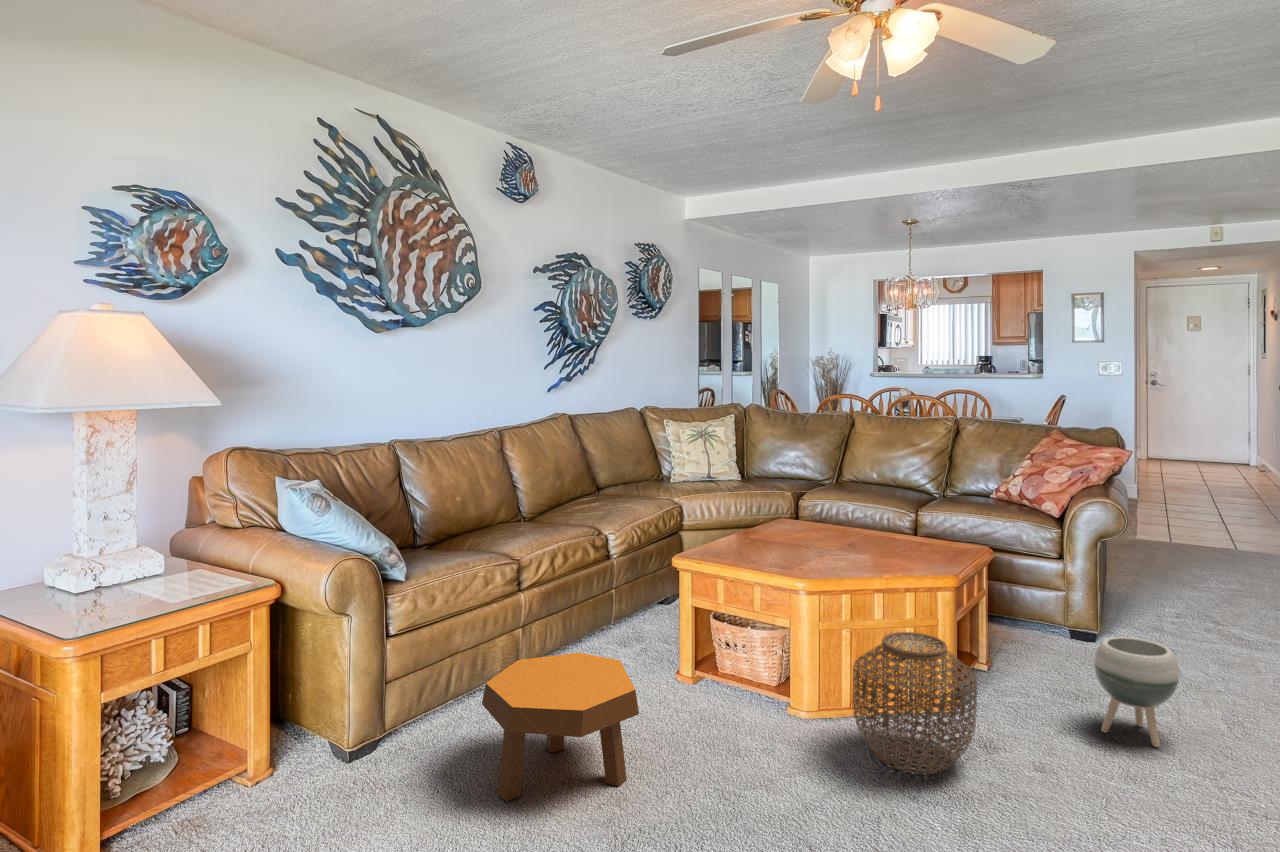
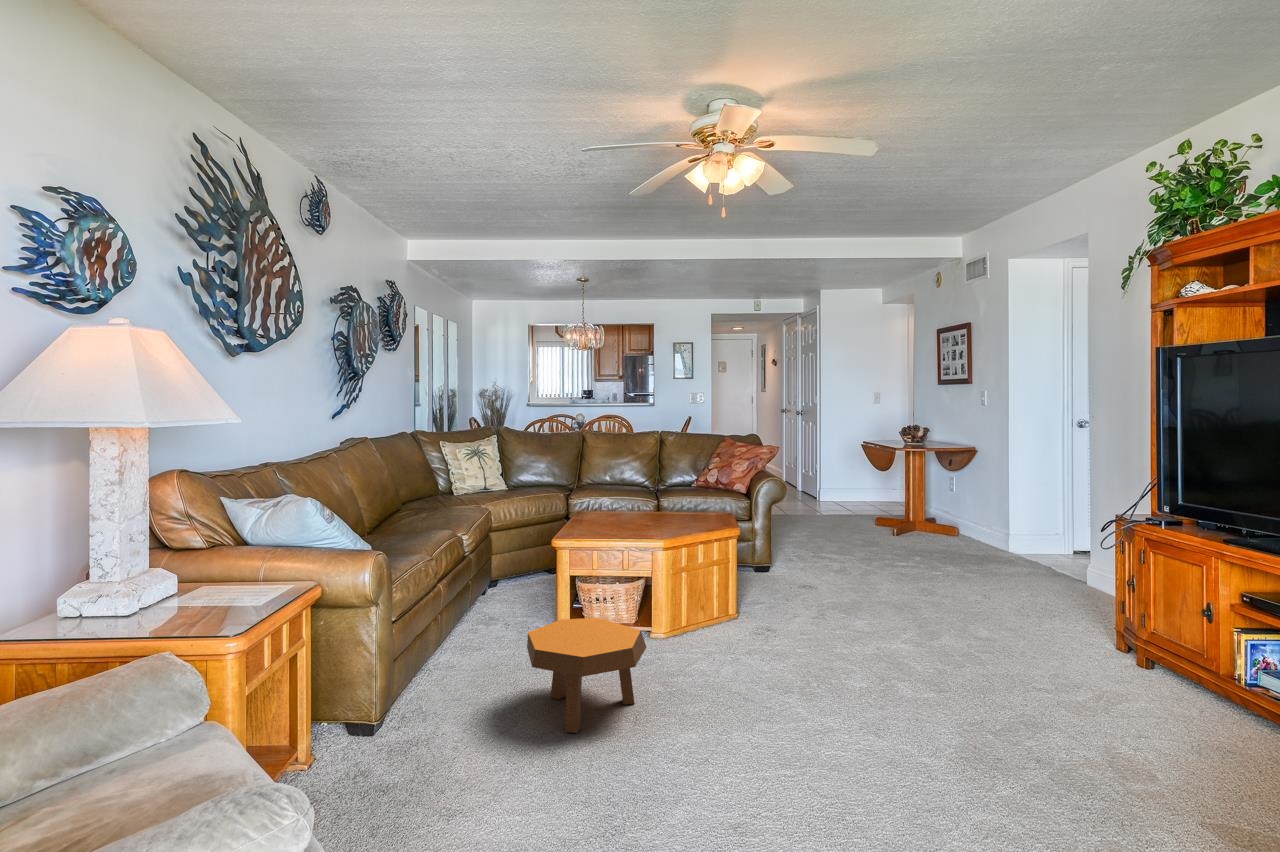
woven basket: present [852,632,977,775] -> none [732,566,807,653]
planter: present [1094,637,1180,747] -> none [825,555,868,613]

